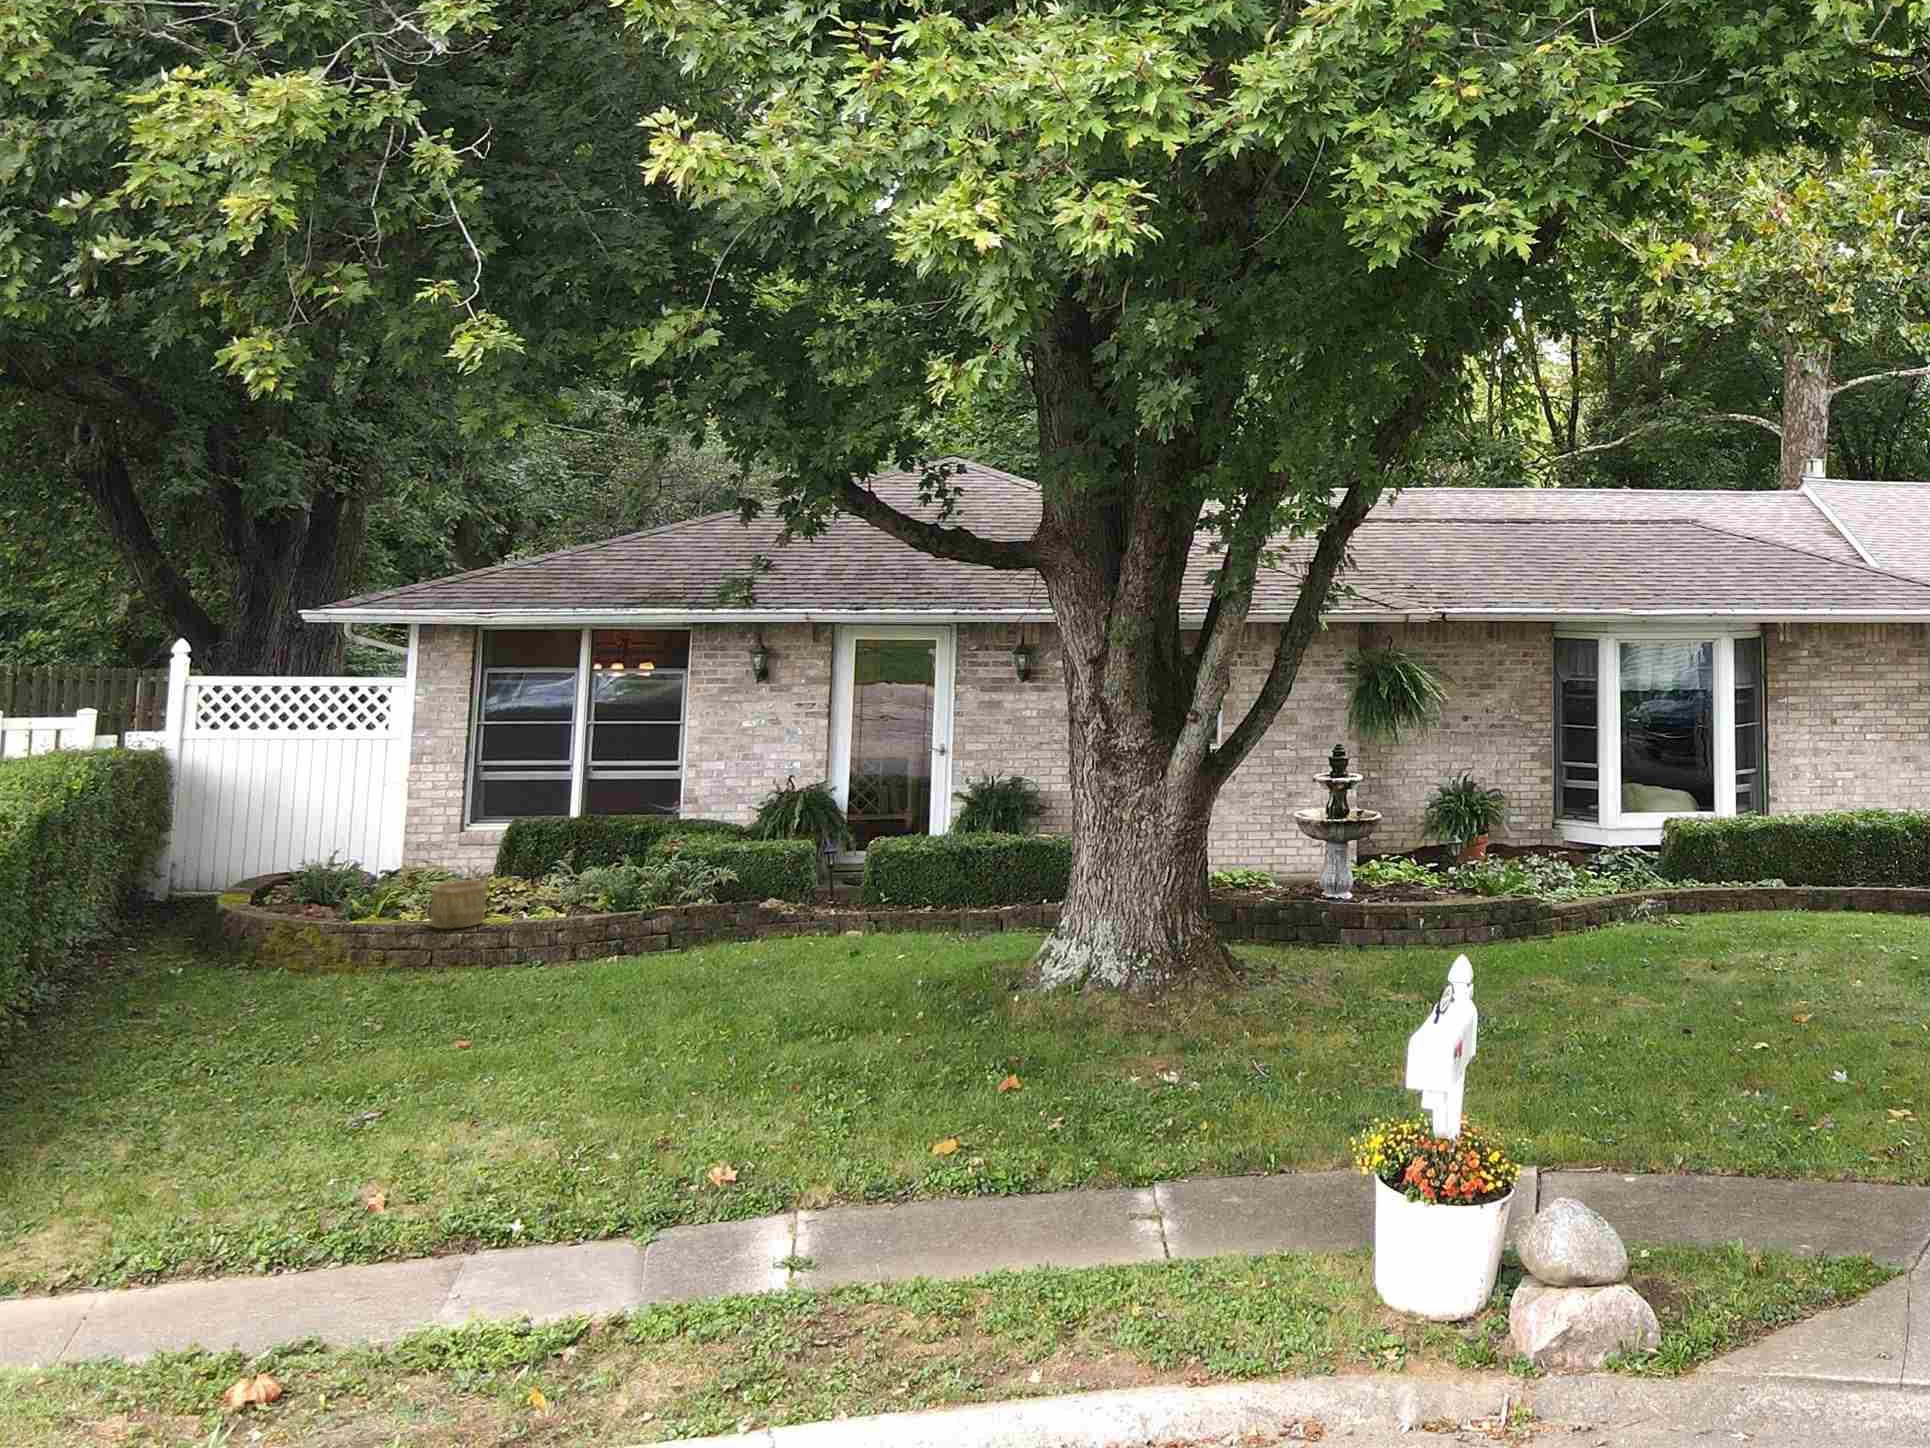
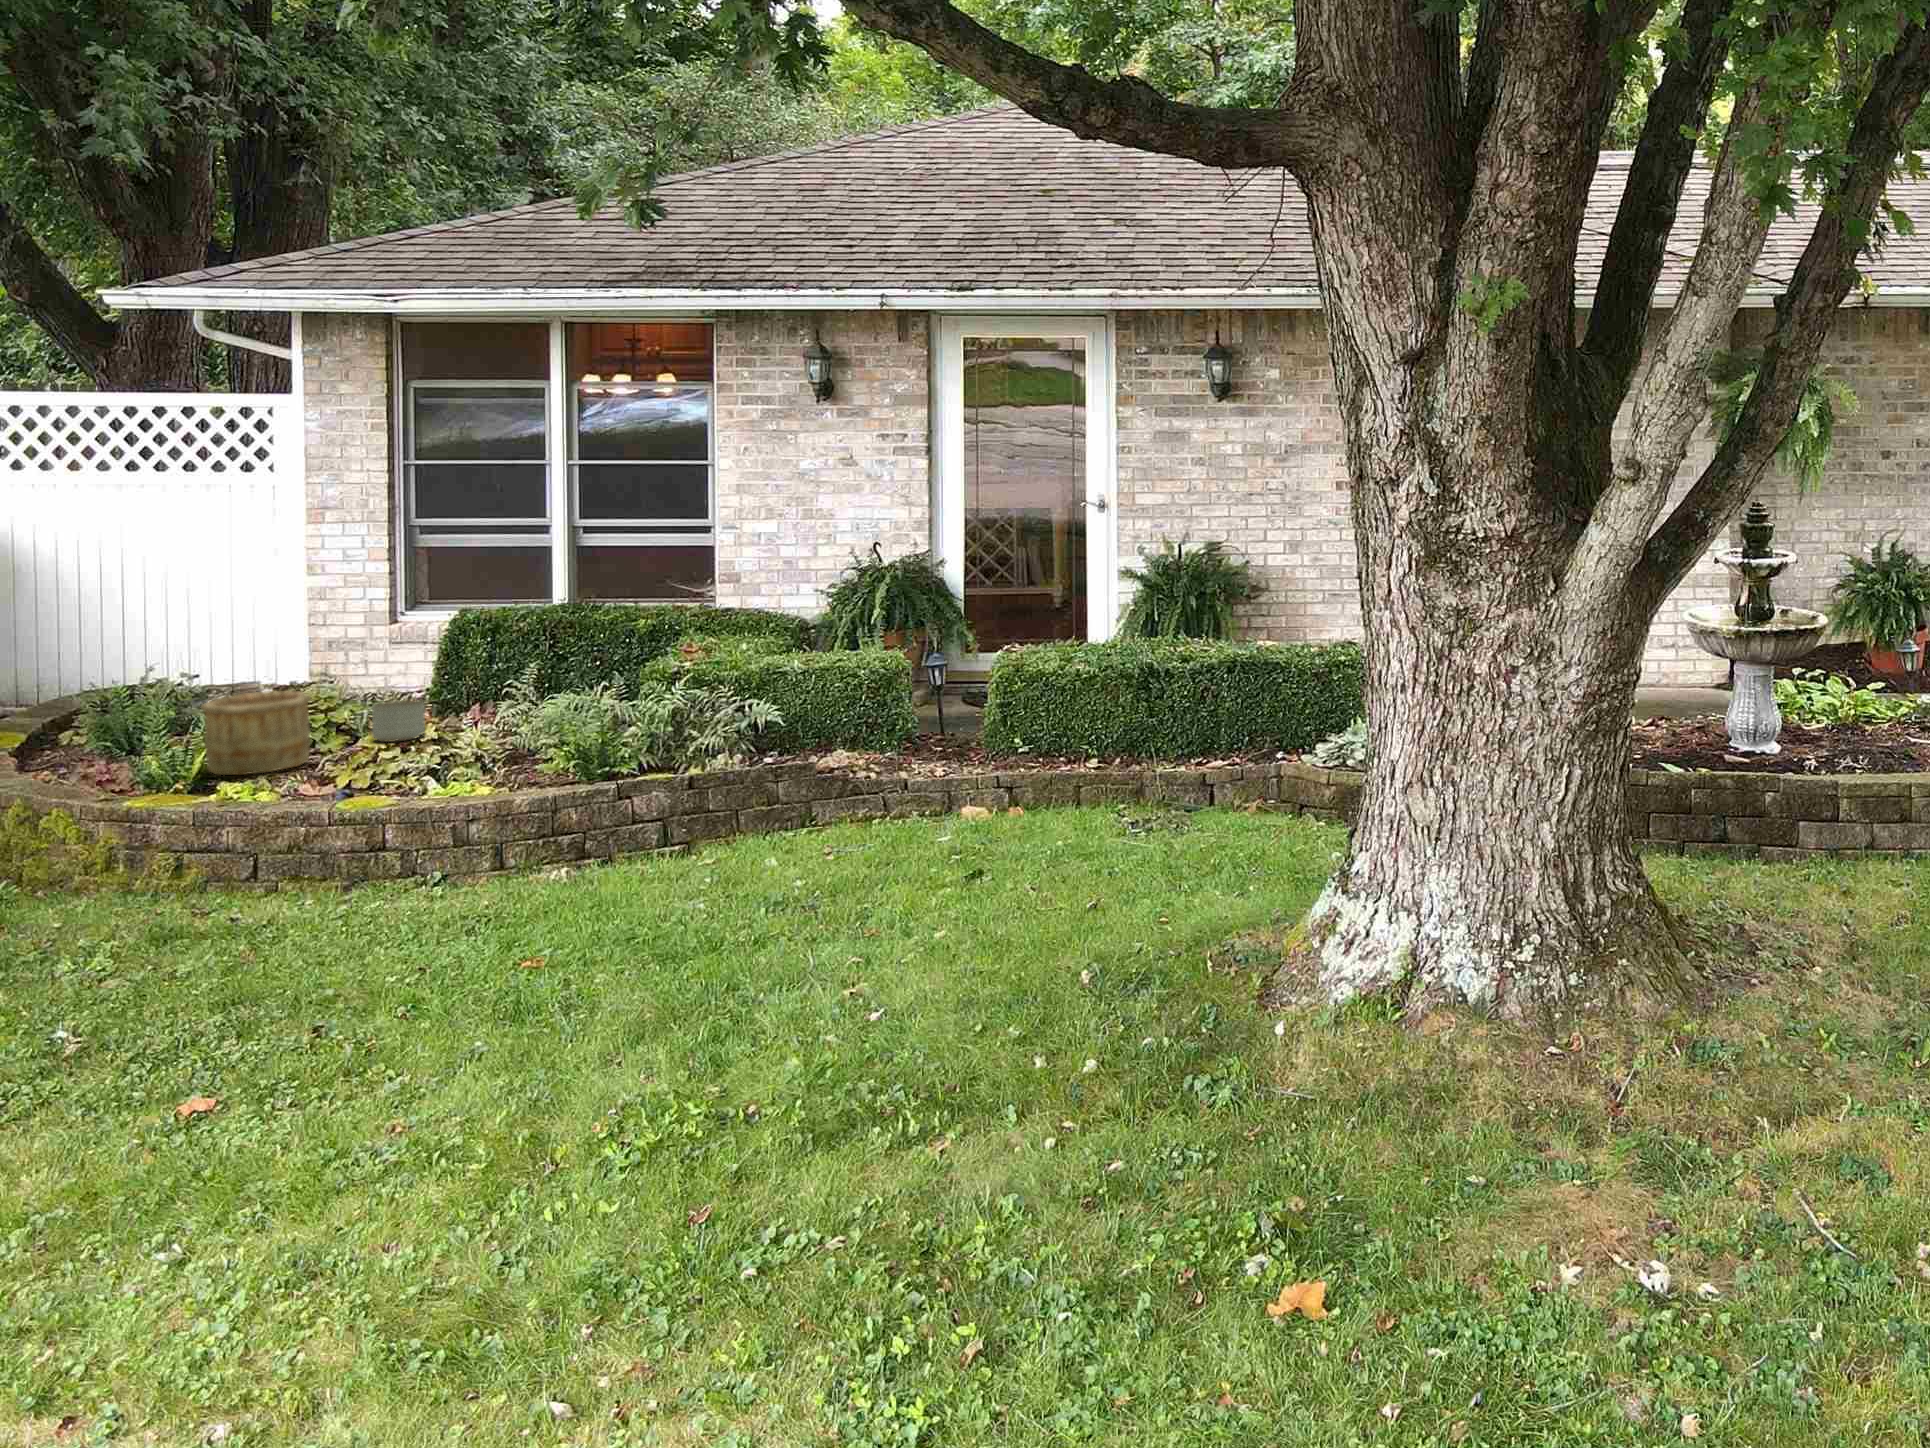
planter: none [509,885,539,910] -> present [372,700,425,742]

